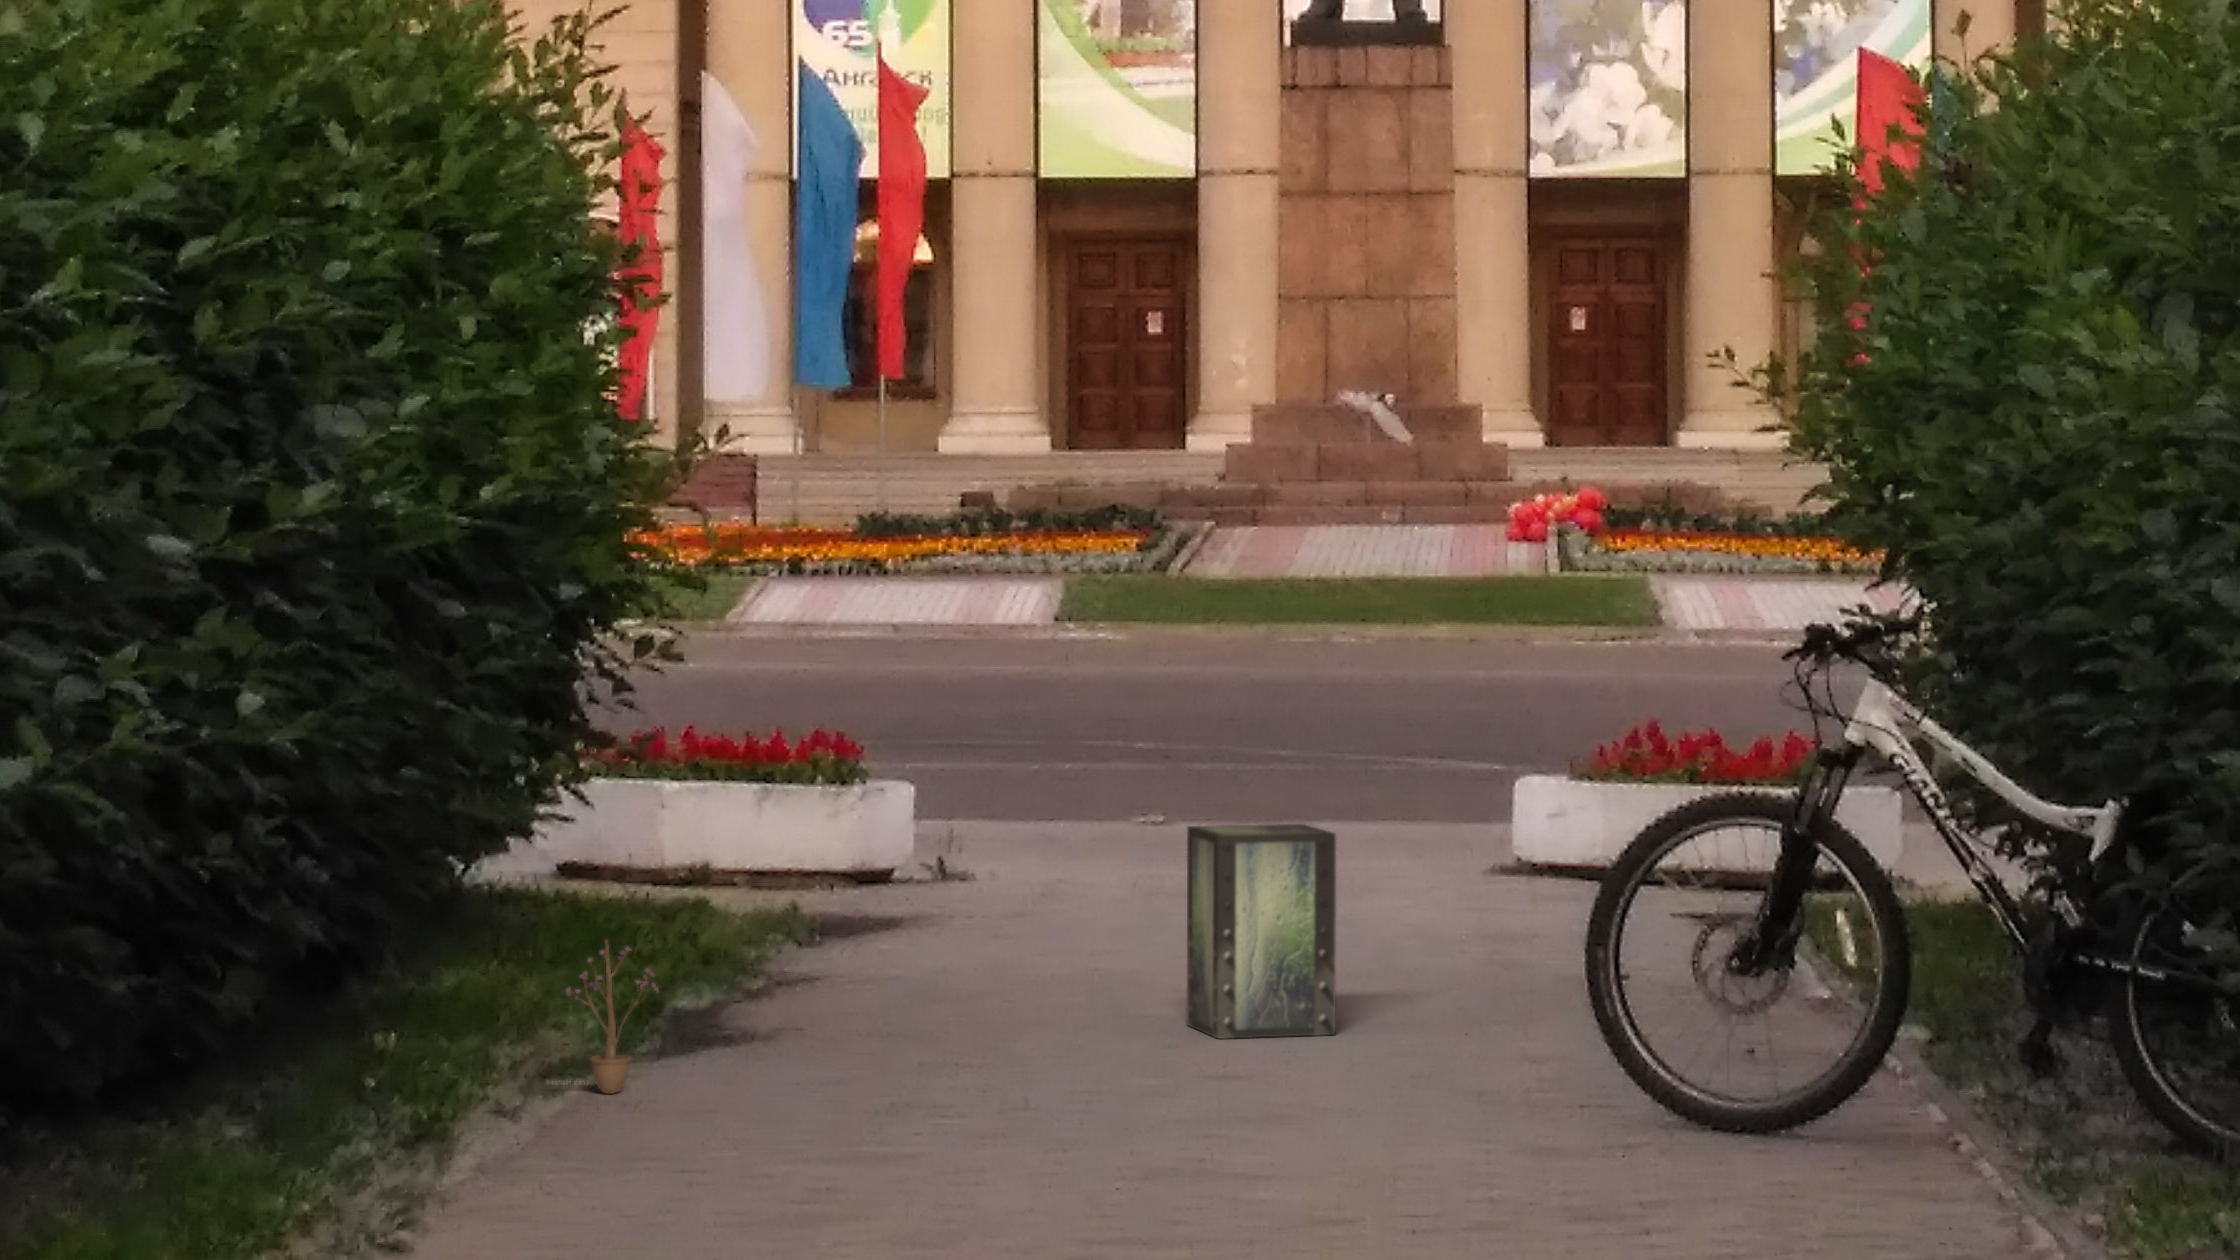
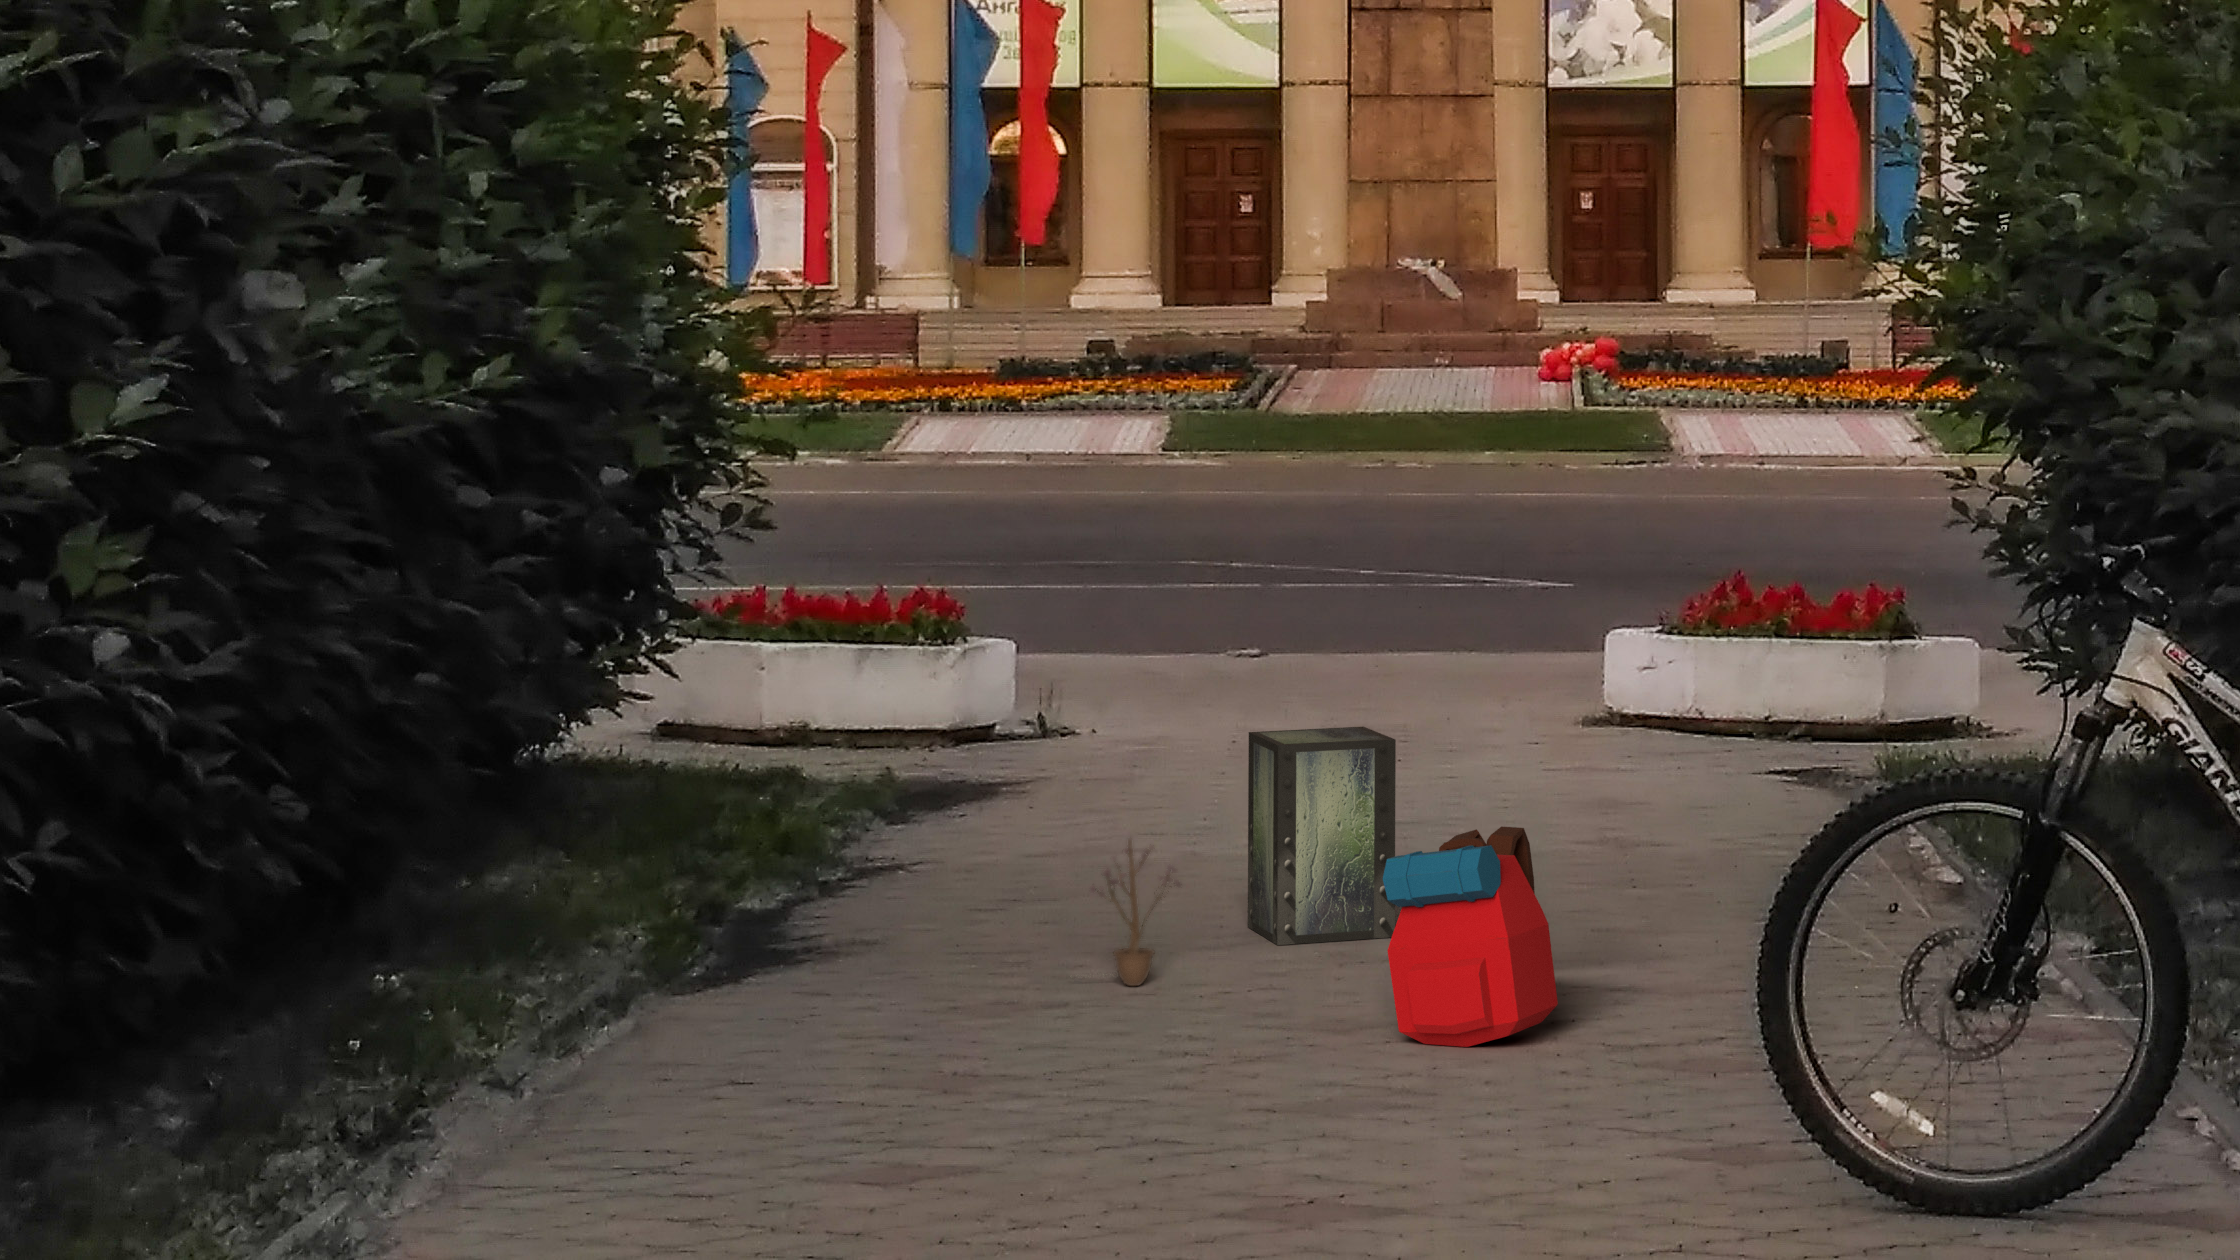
backpack: none [1324,901,1496,1113] -> present [1383,827,1558,1047]
decorative plant: present [547,940,659,1094] -> present [1070,840,1180,986]

